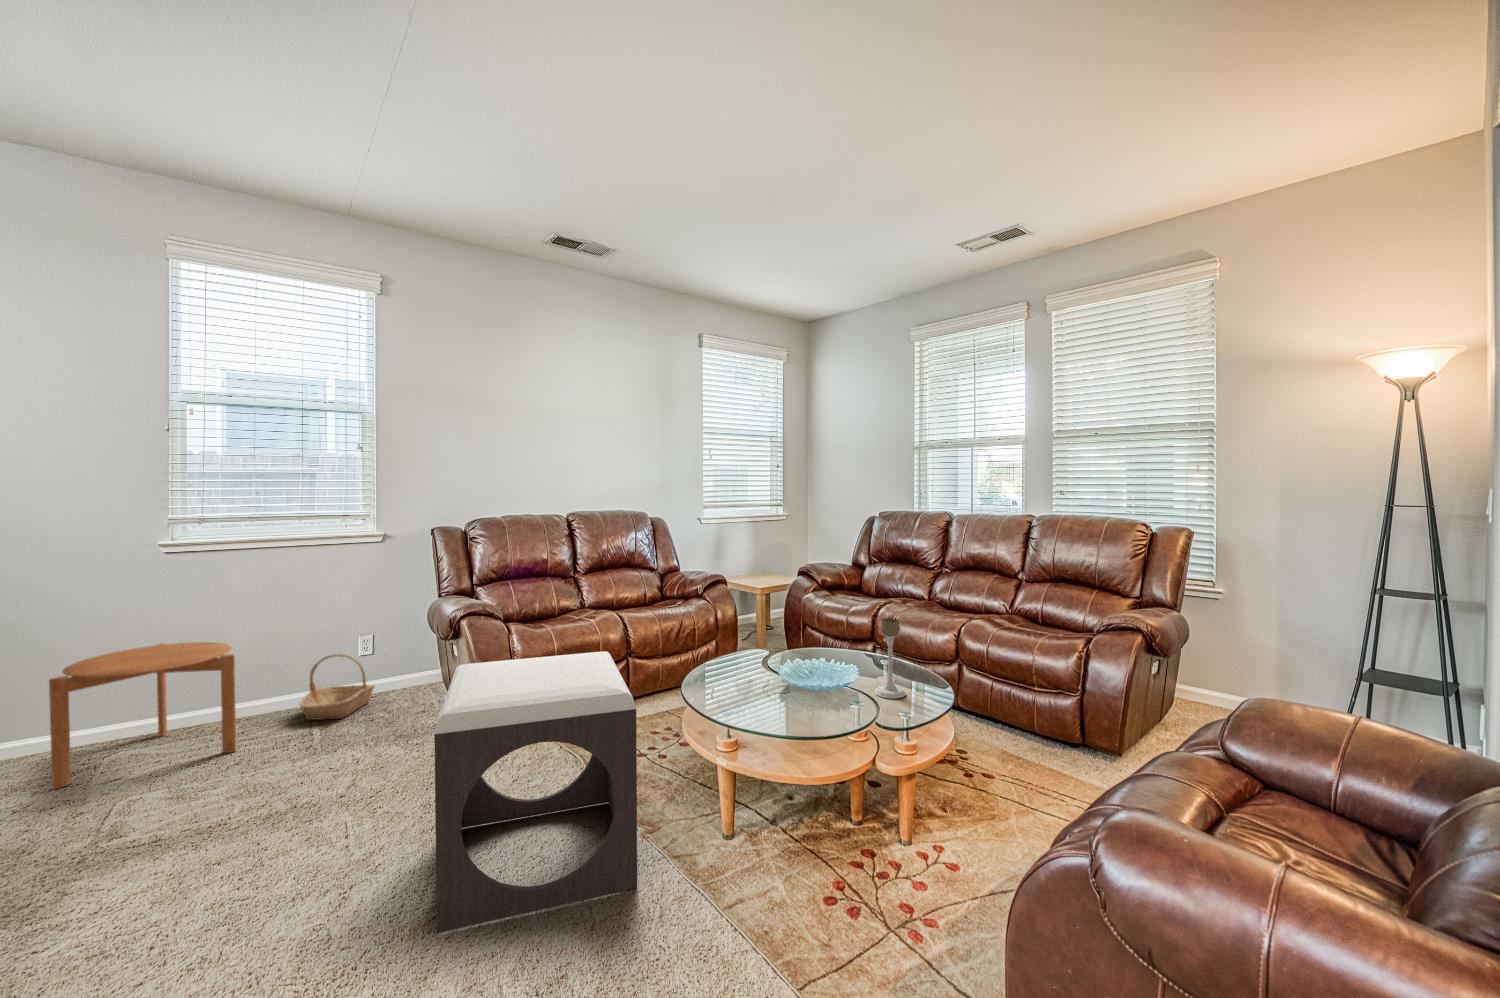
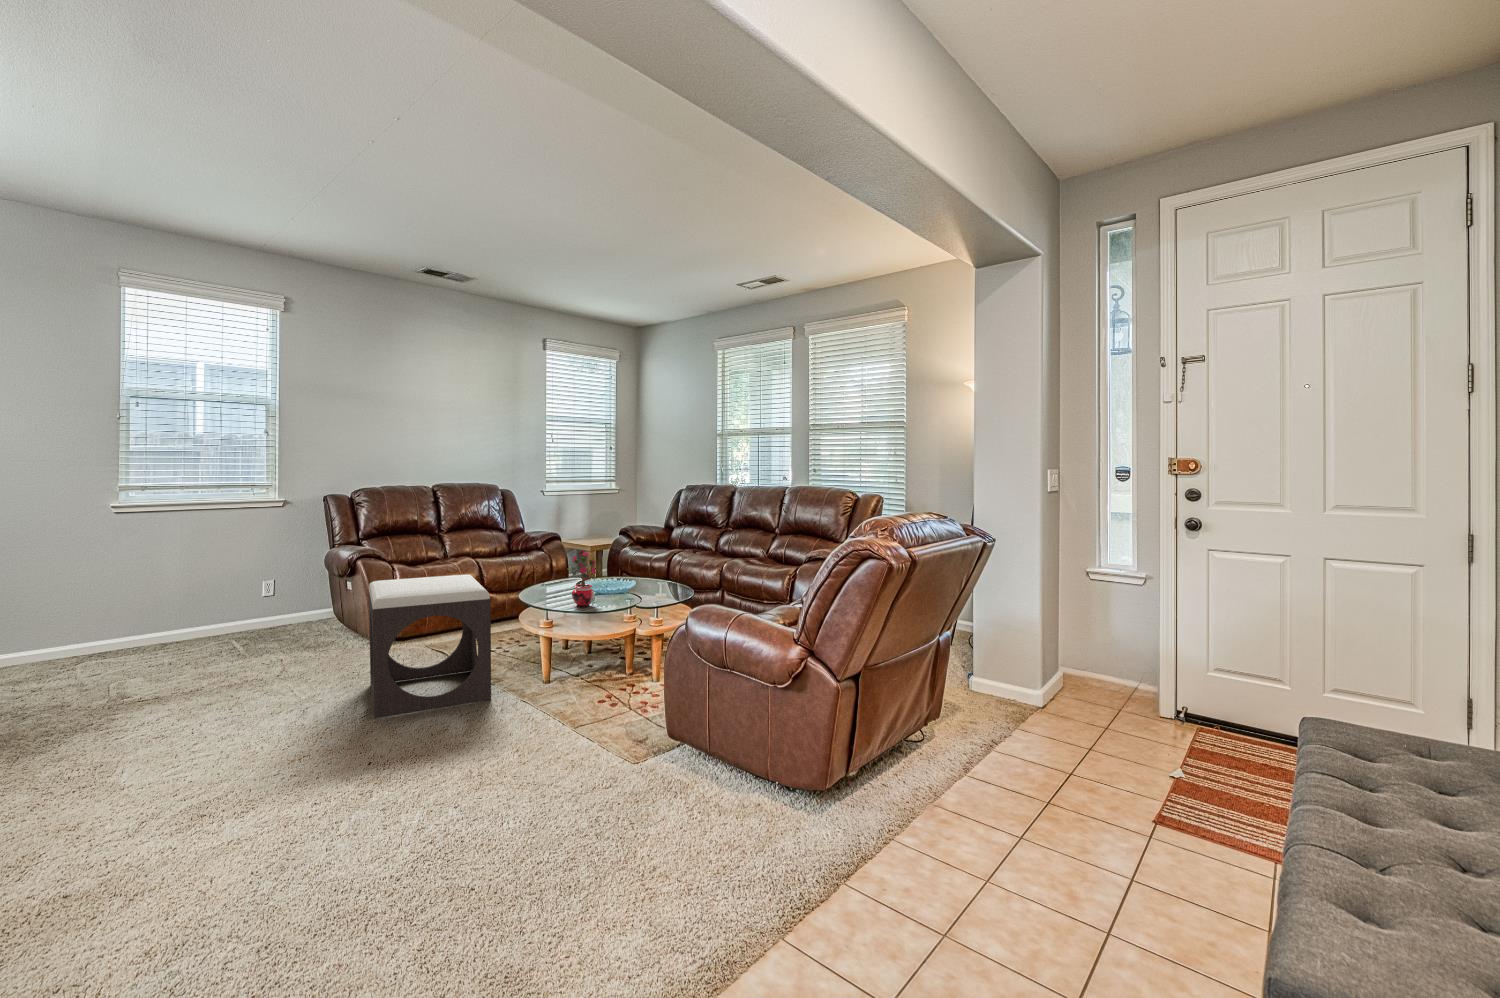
potted plant: none [751,612,800,706] -> present [568,551,596,607]
candle holder: present [874,618,905,698] -> none [647,554,667,603]
side table: present [49,642,236,789] -> none [39,582,177,682]
basket: present [300,654,375,720] -> none [216,593,273,642]

